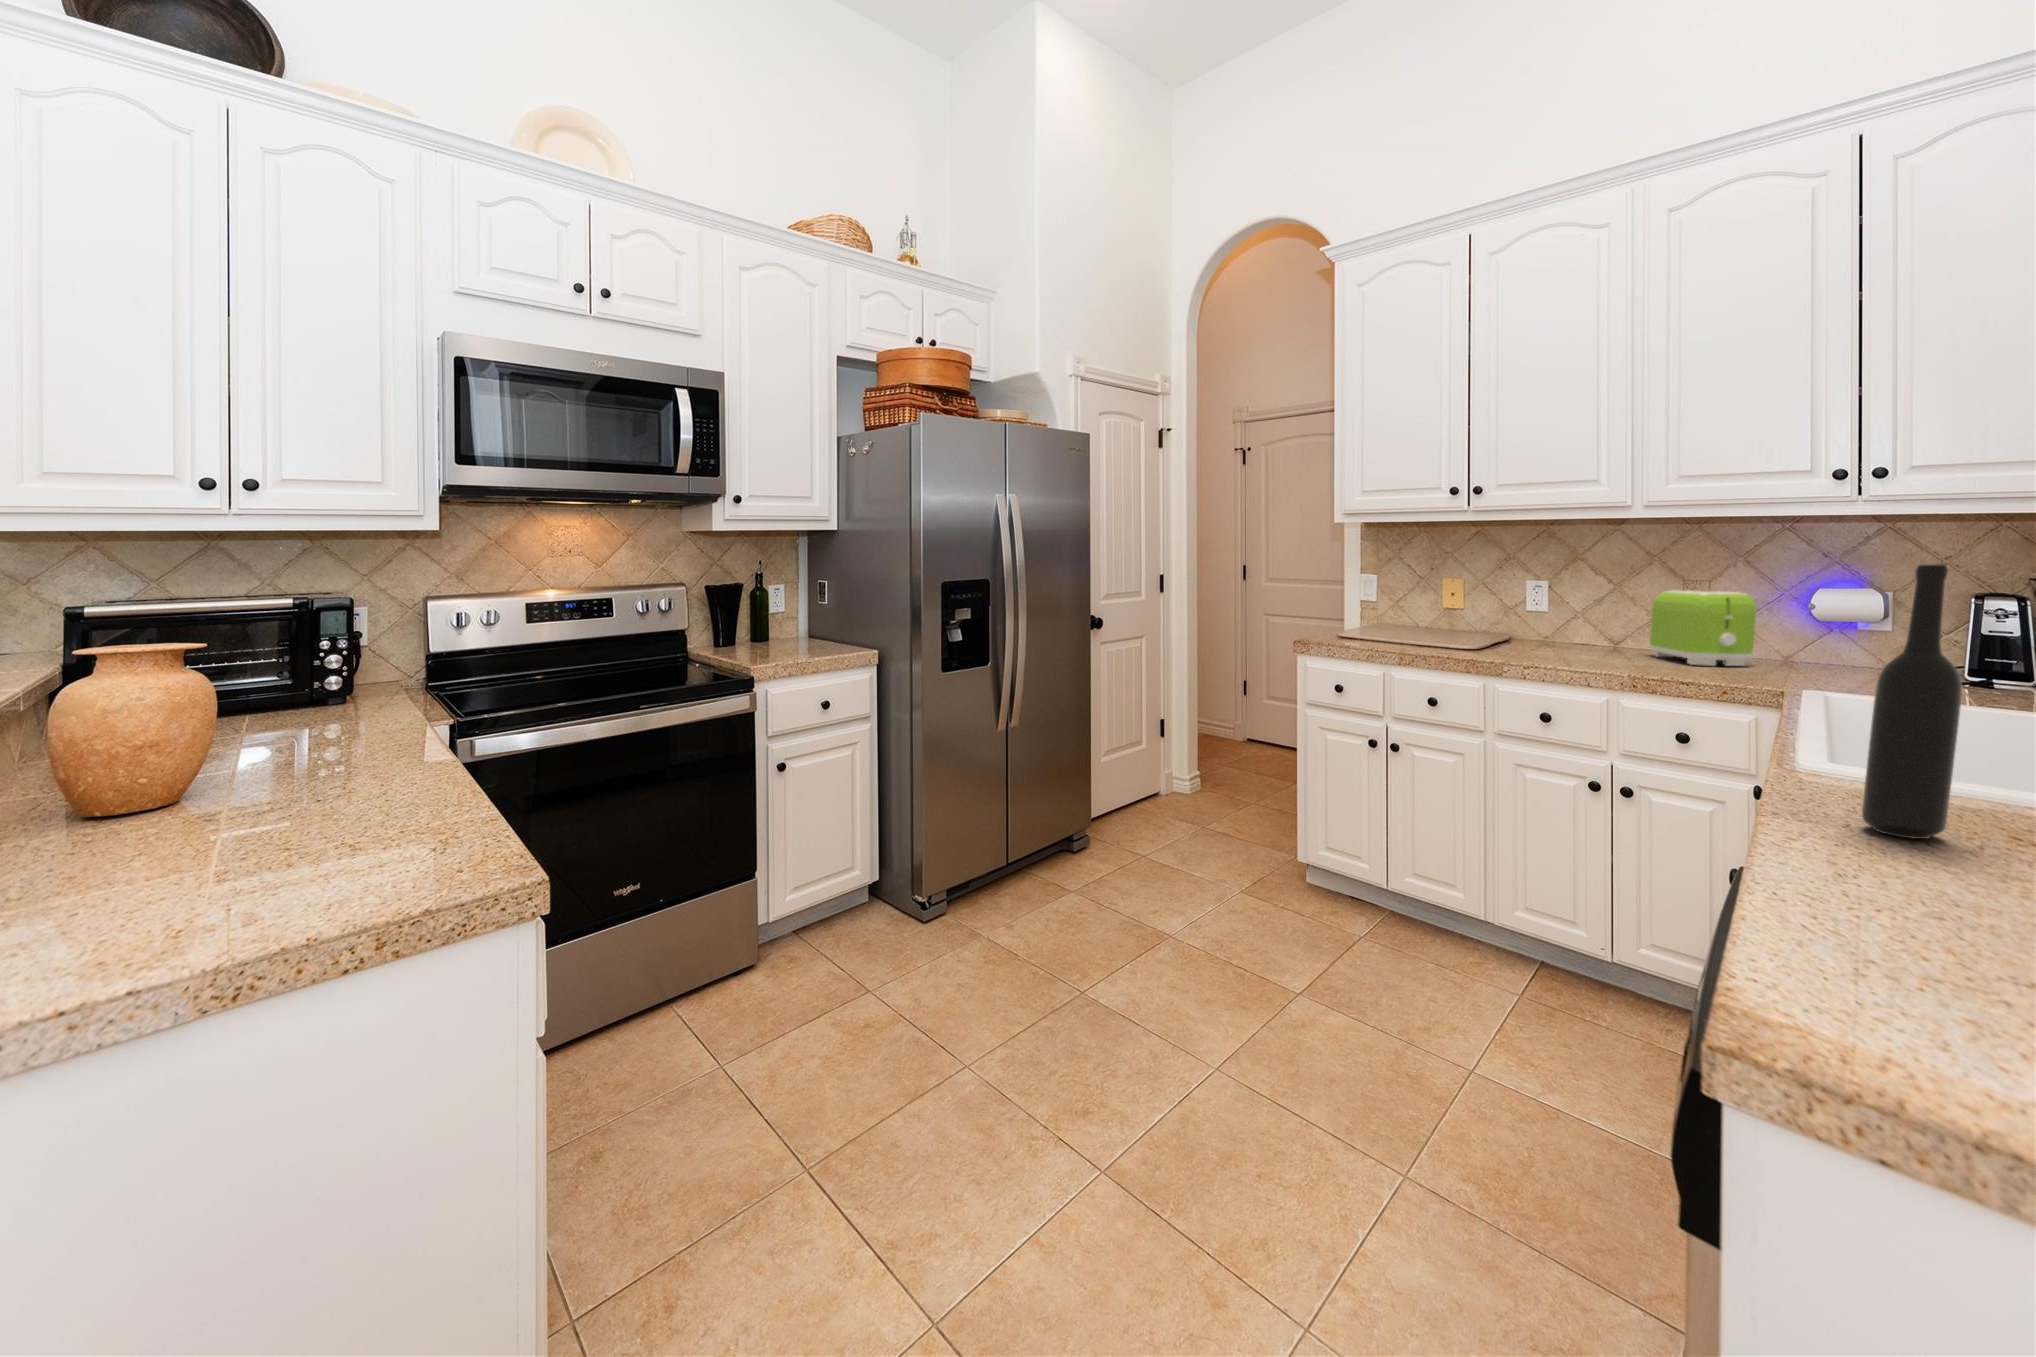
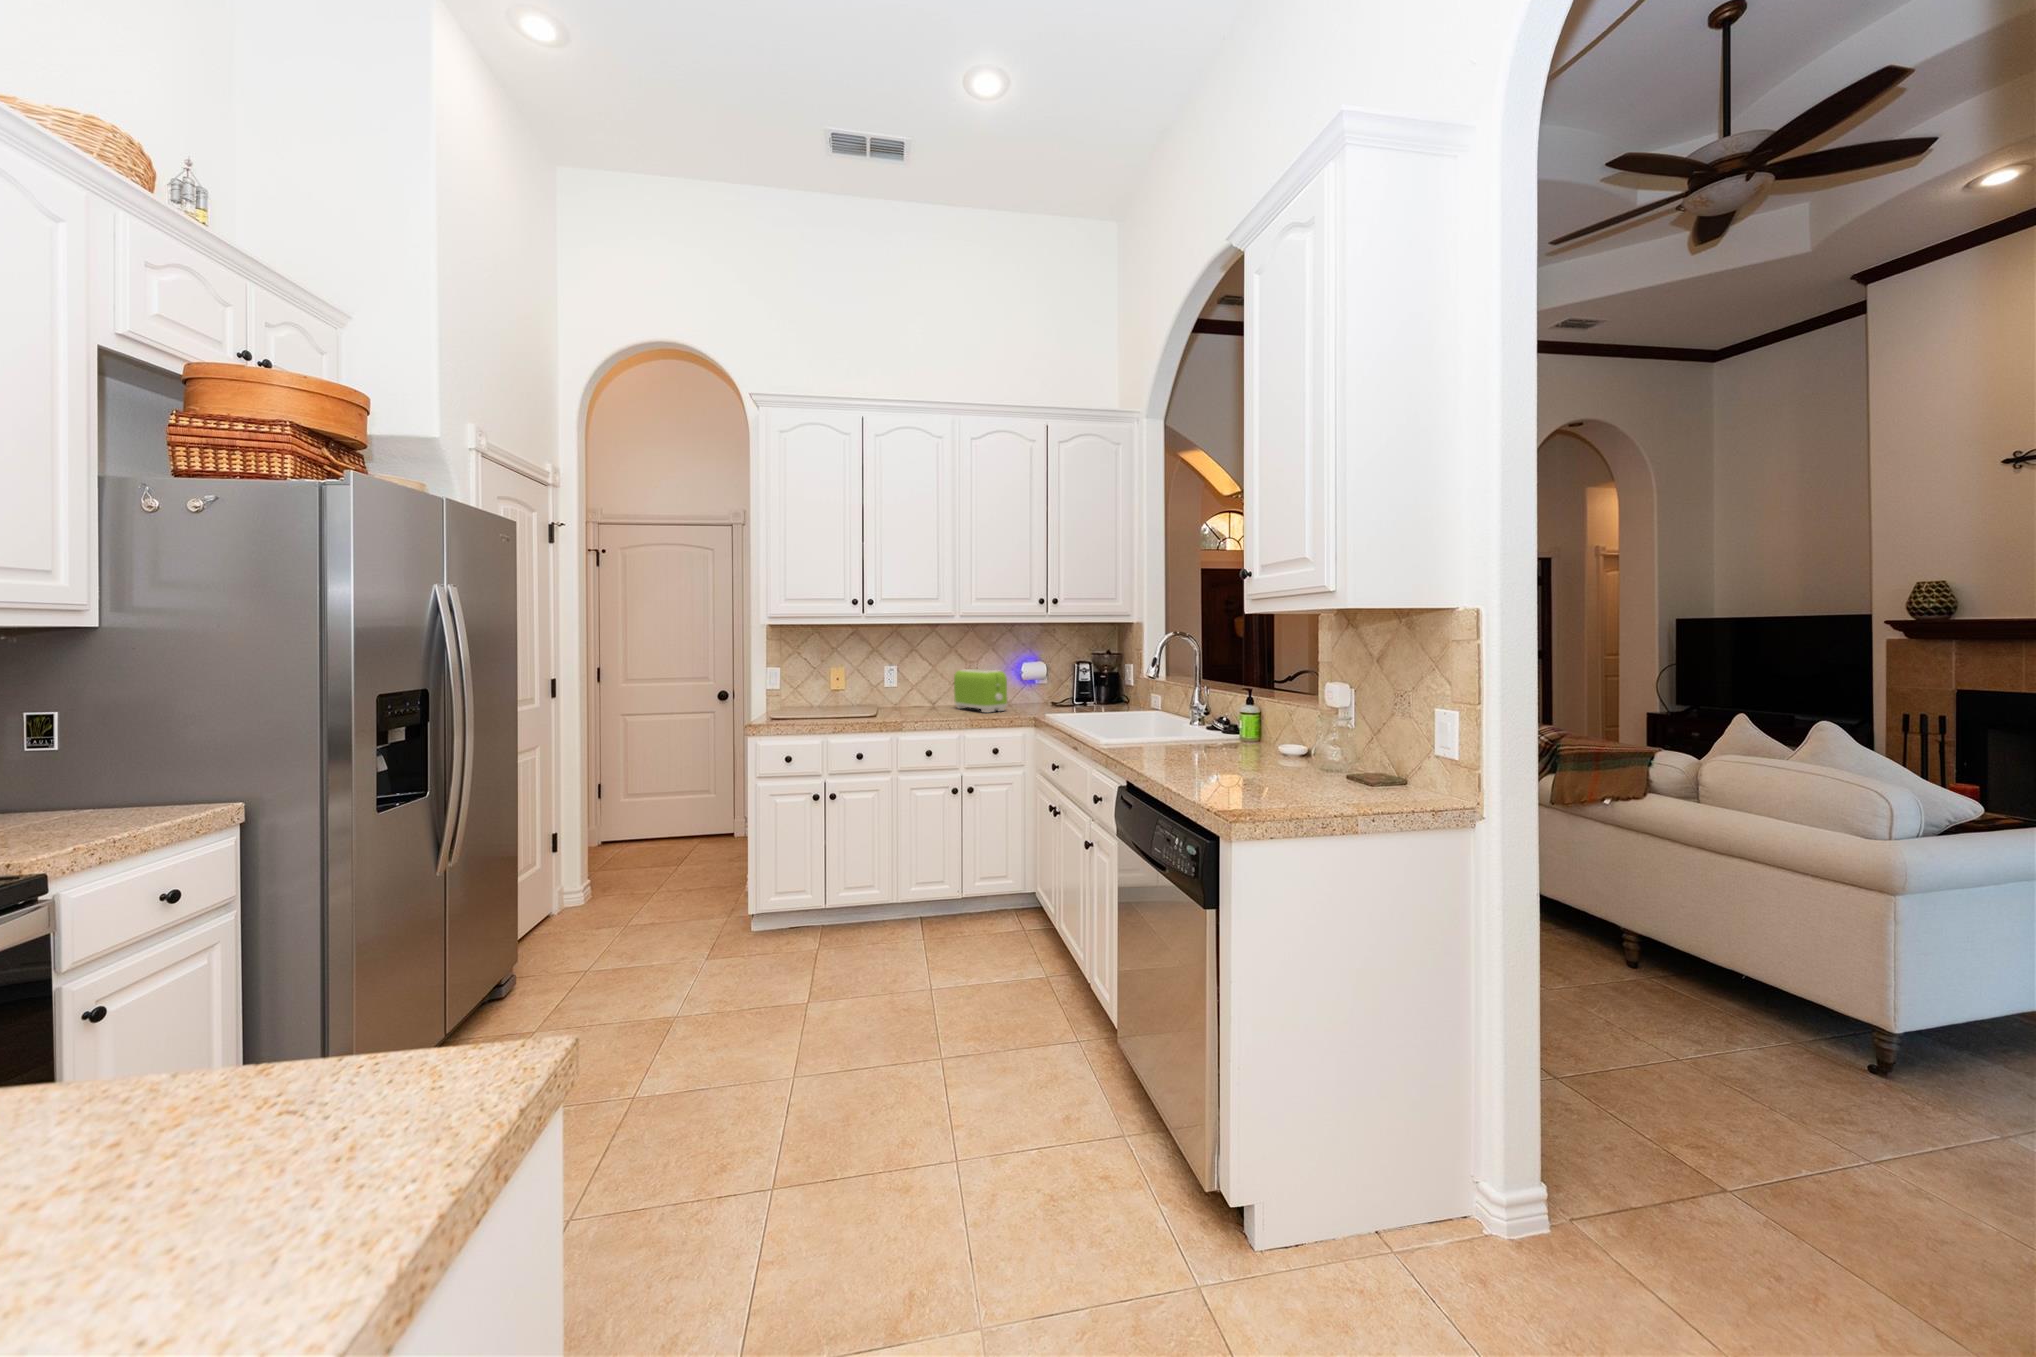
bottle: present [1862,565,1962,839] -> none [1202,678,1229,797]

